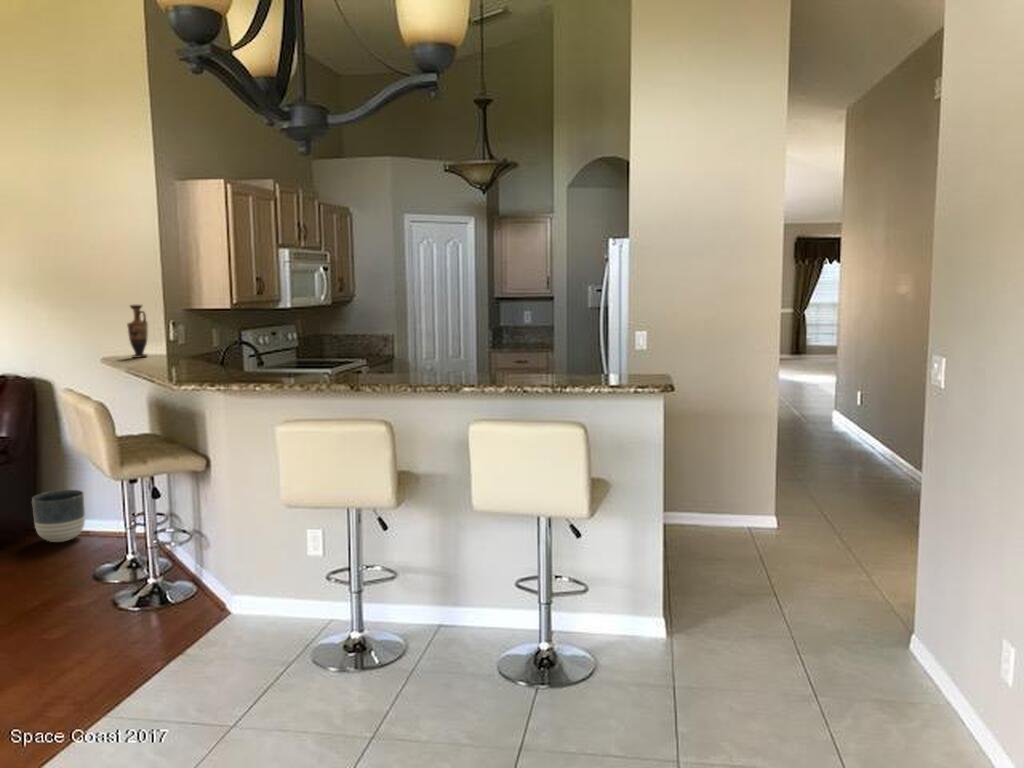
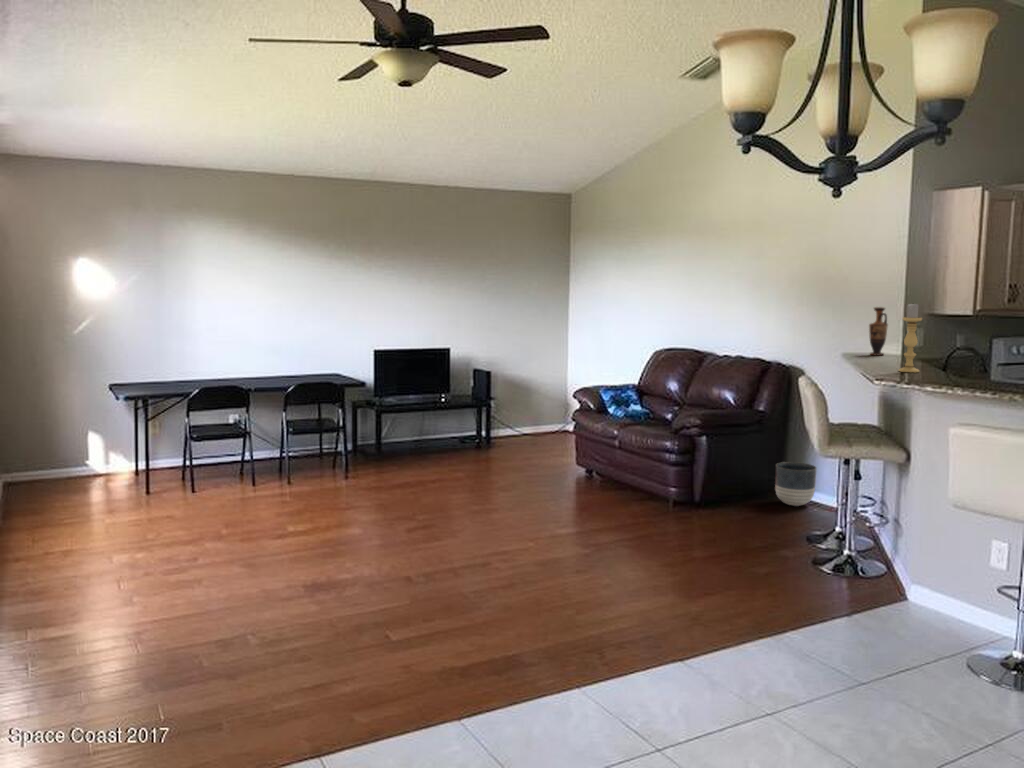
candle holder: none [180,297,204,372] -> present [899,304,922,373]

